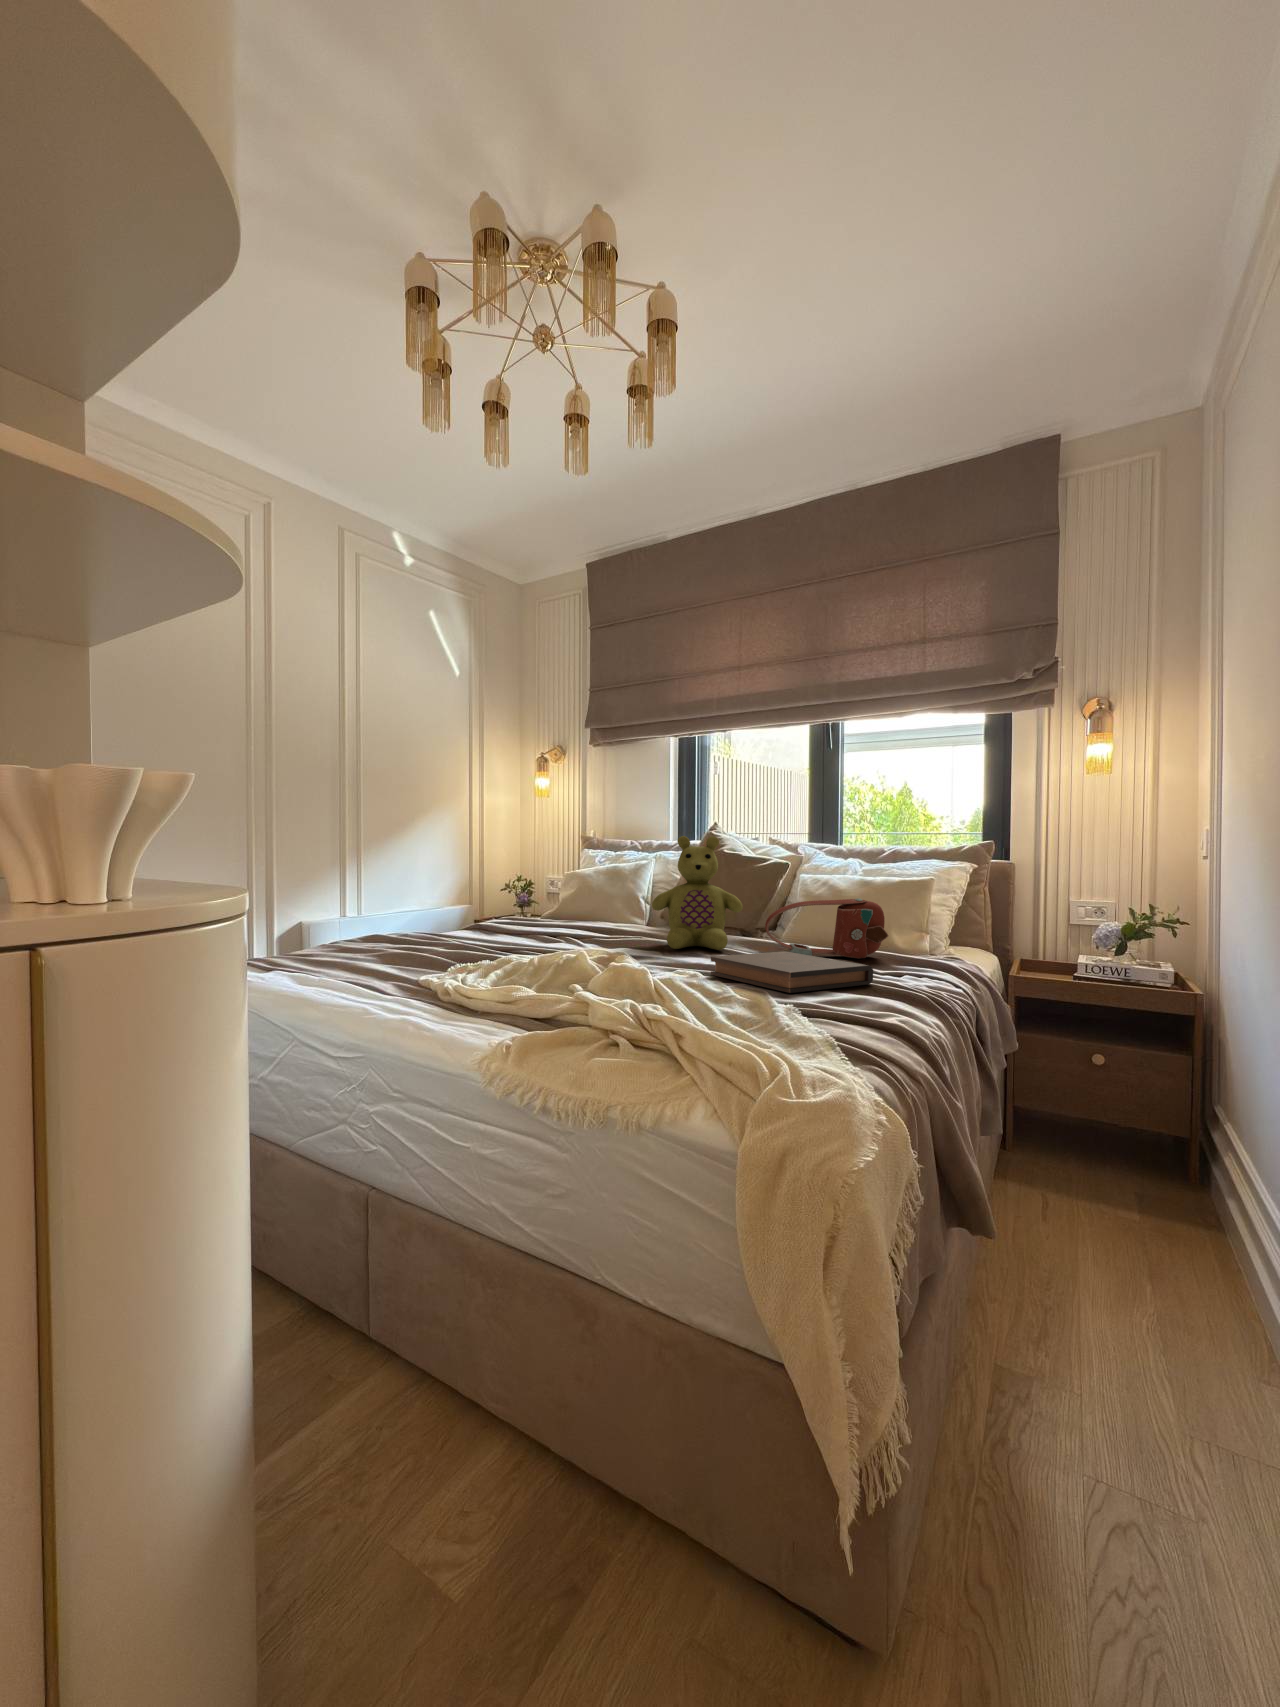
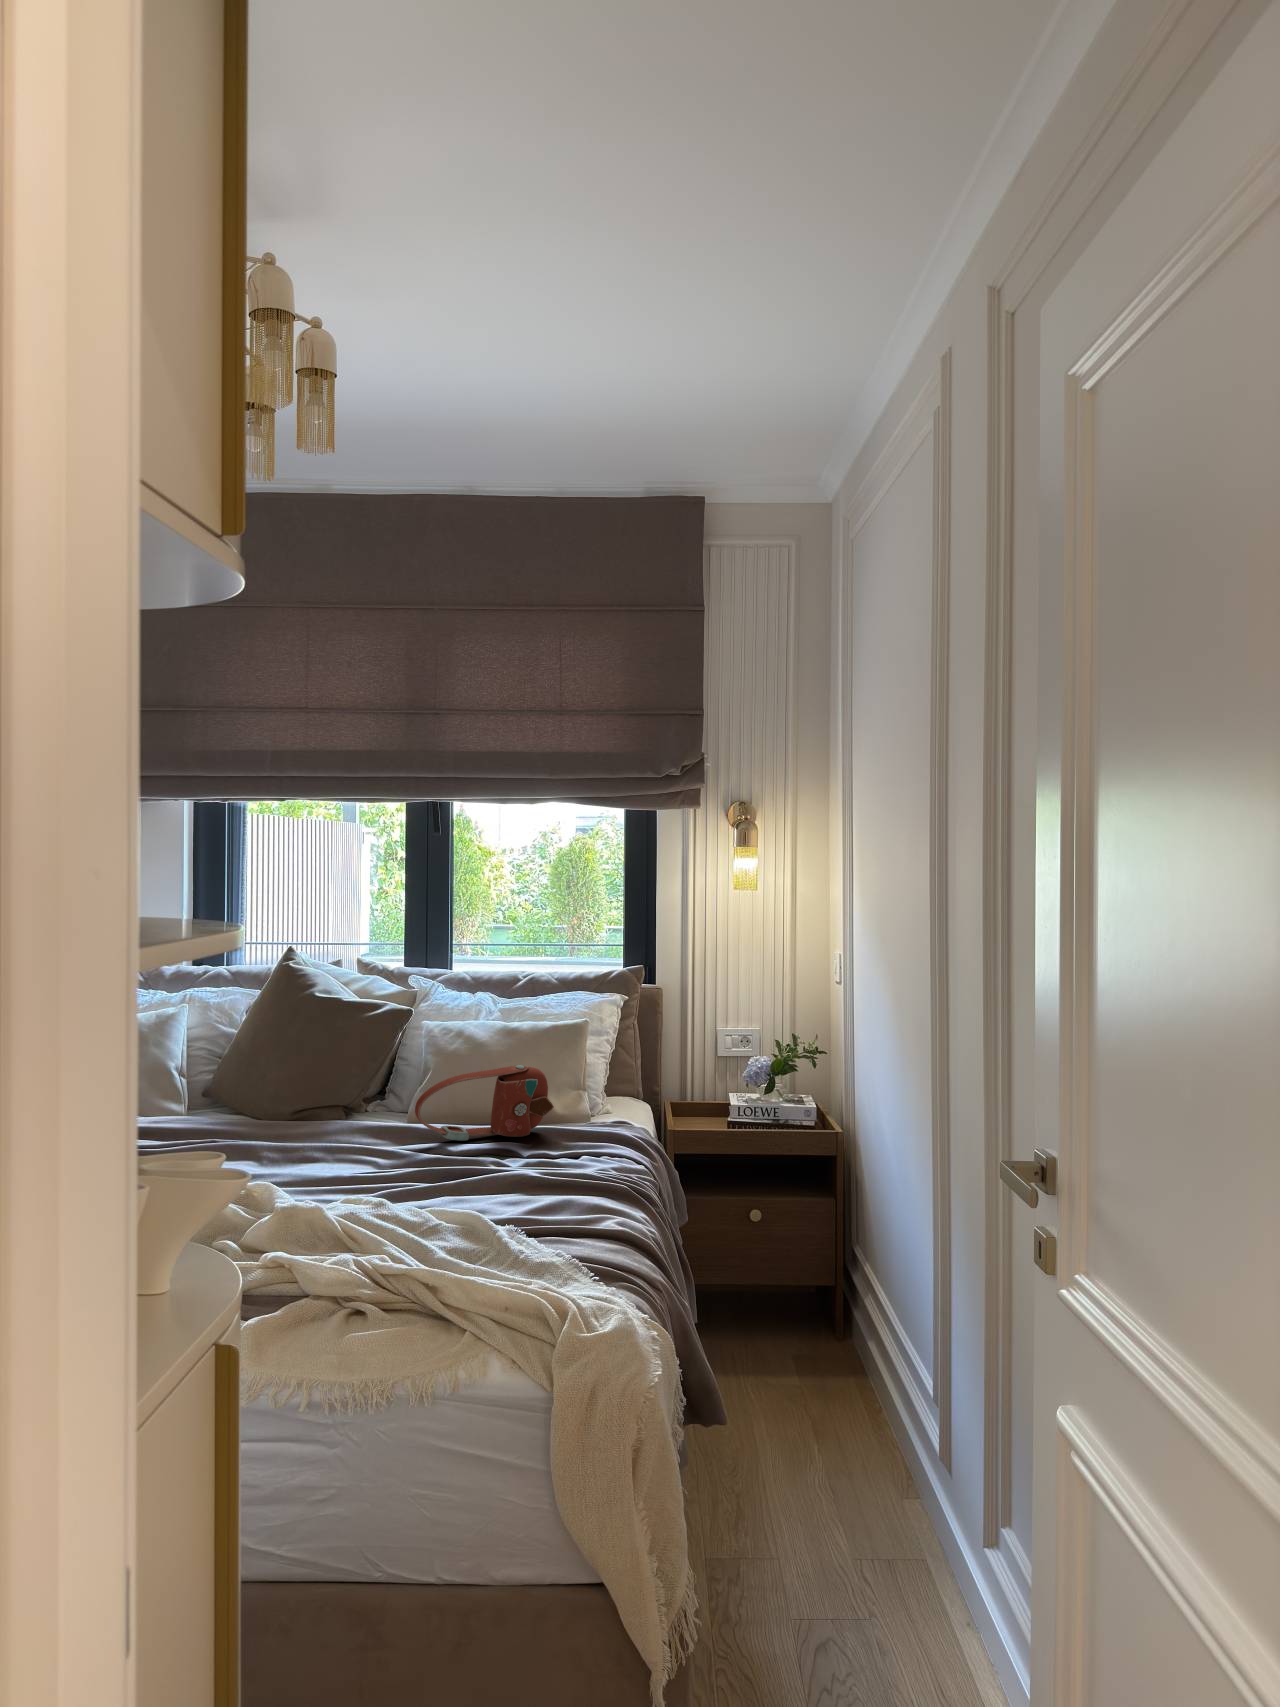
stuffed bear: present [652,836,743,950] -> none [251,992,371,1147]
book: present [711,951,873,993] -> none [382,1145,563,1205]

